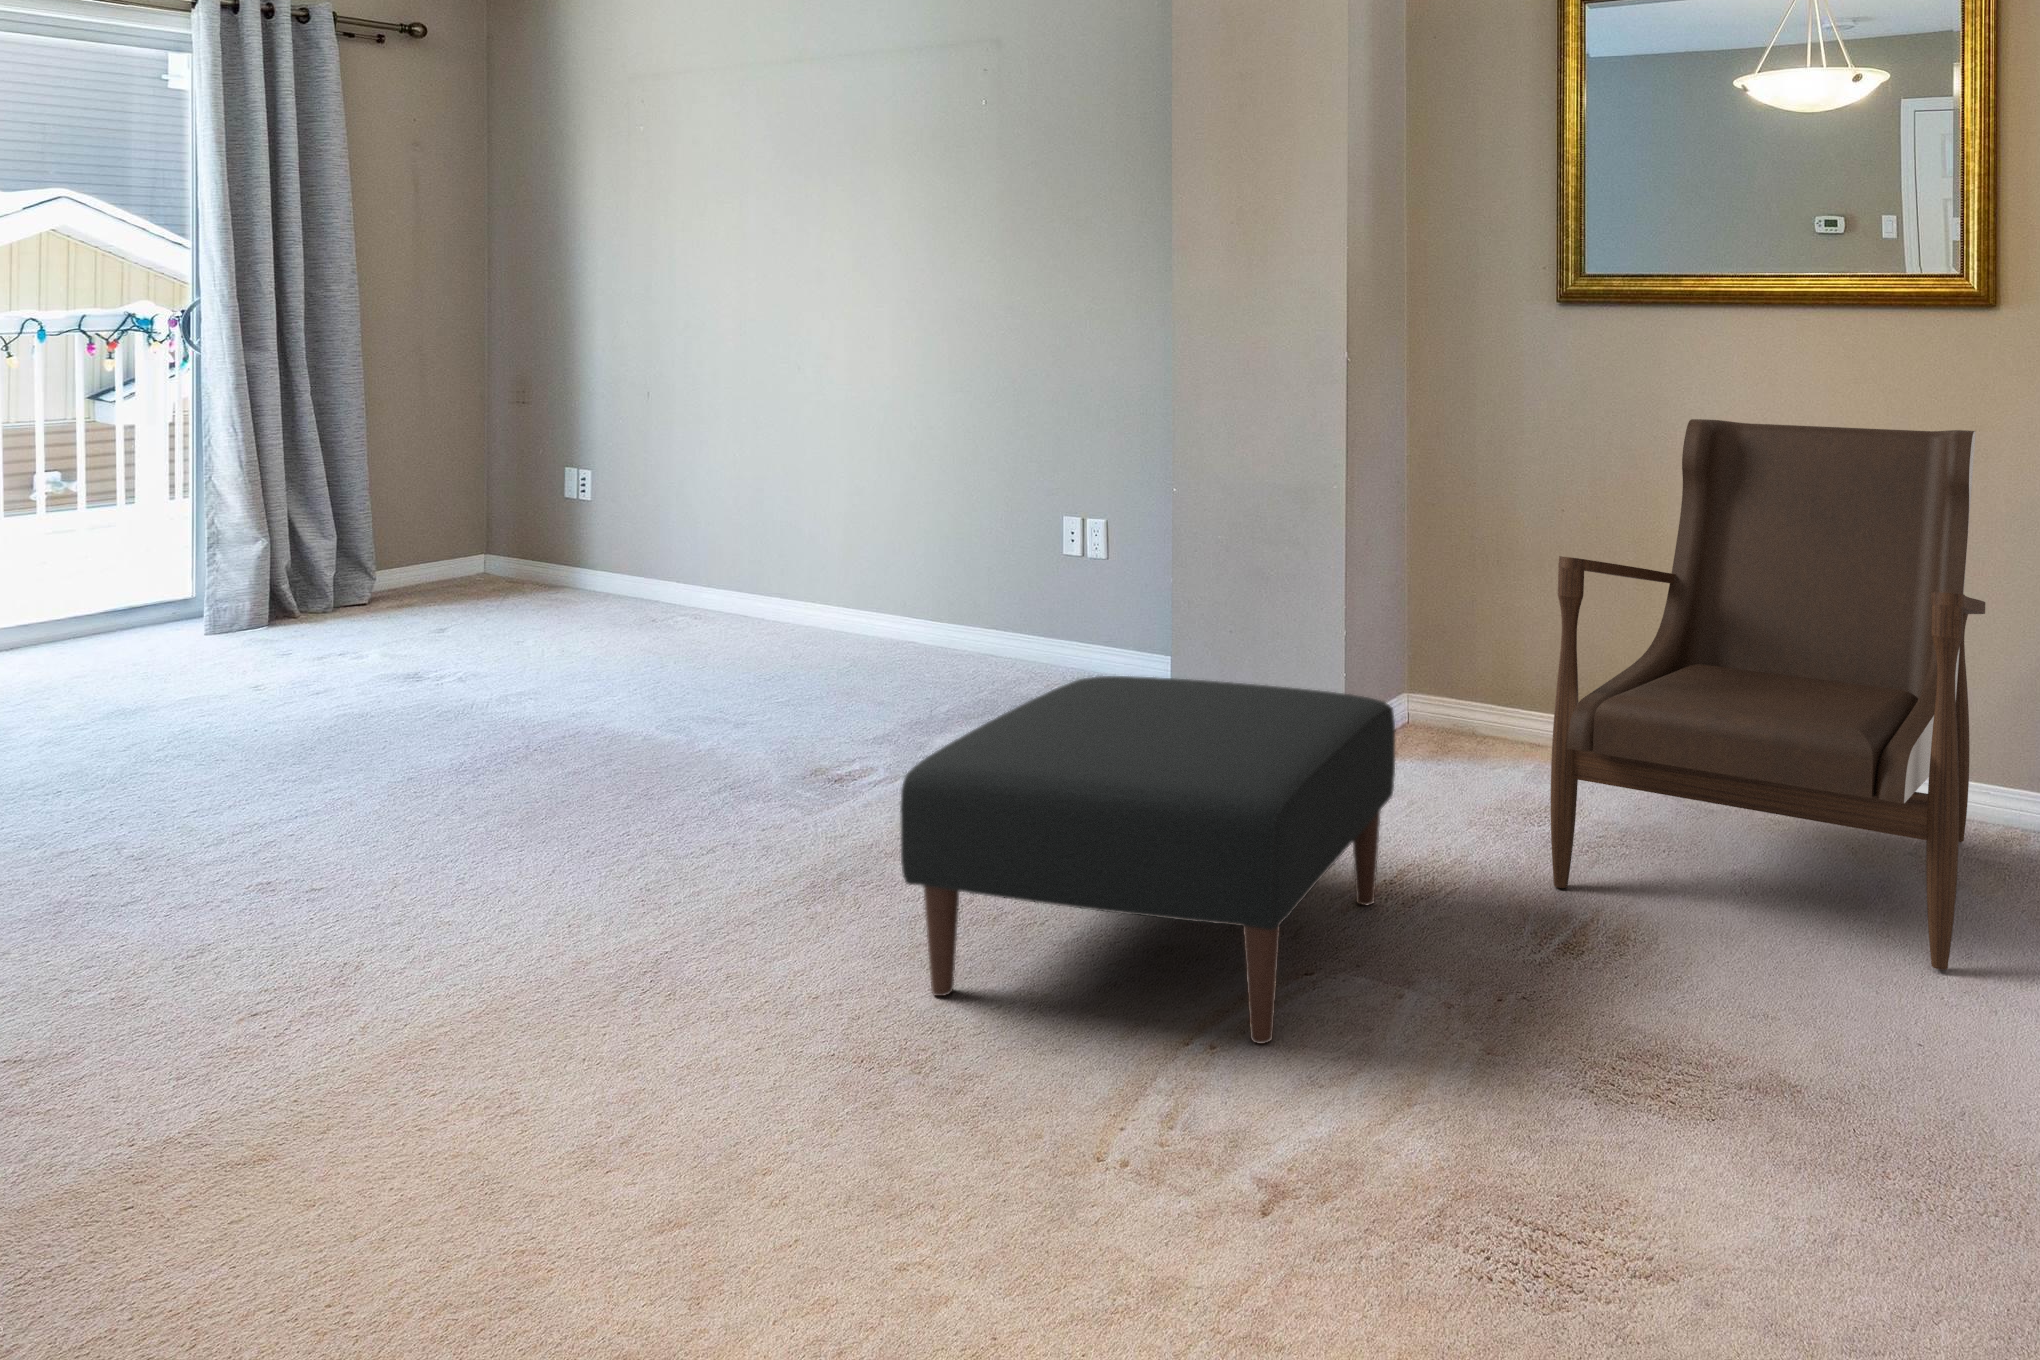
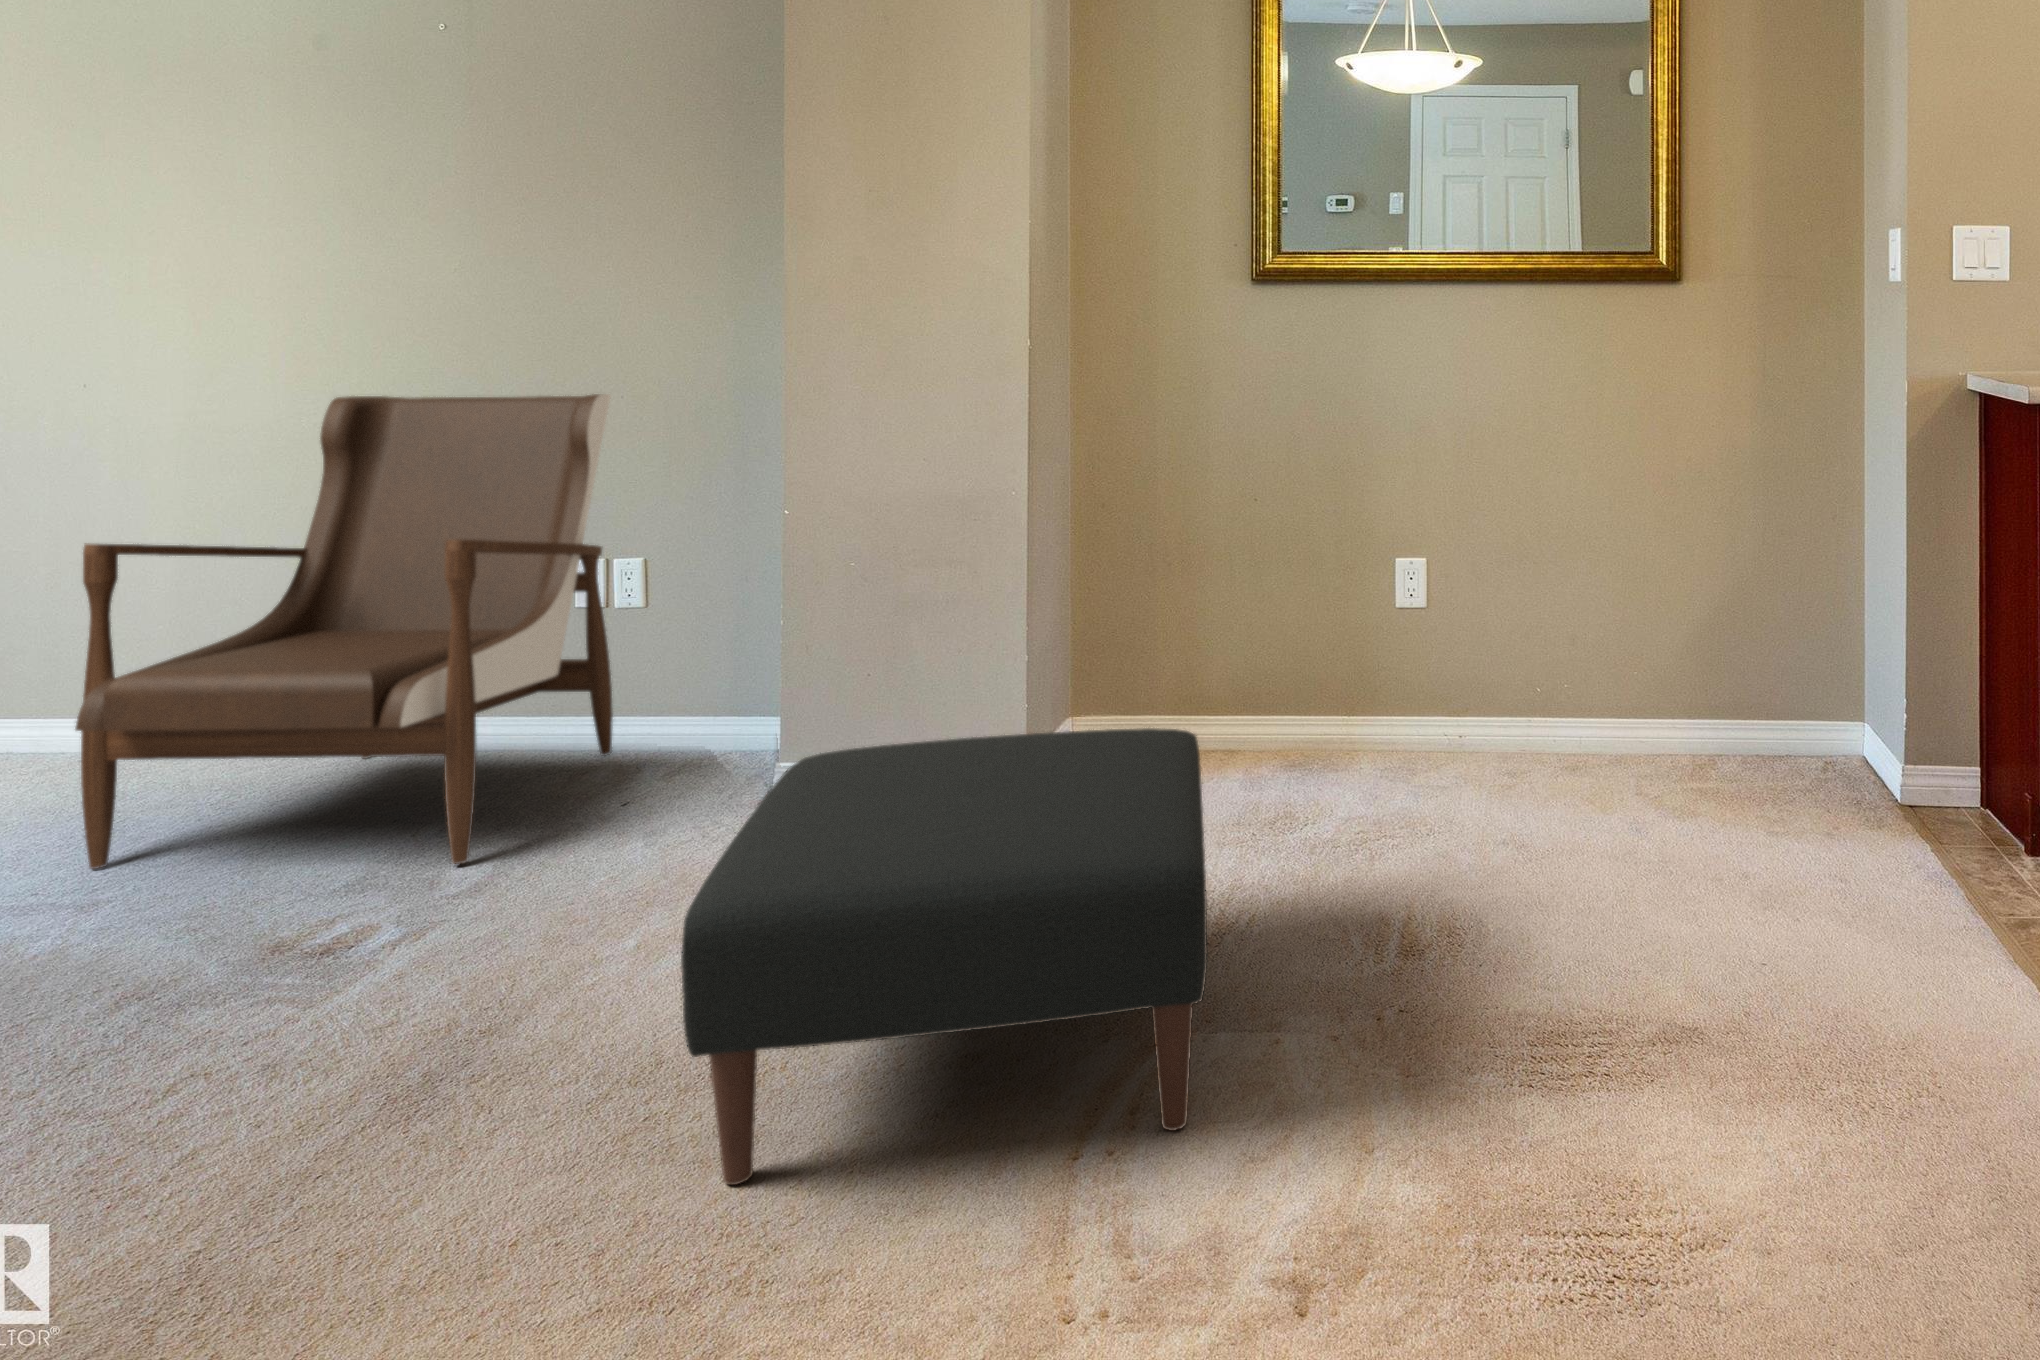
armchair: present [1551,419,1985,970] -> present [75,394,613,869]

